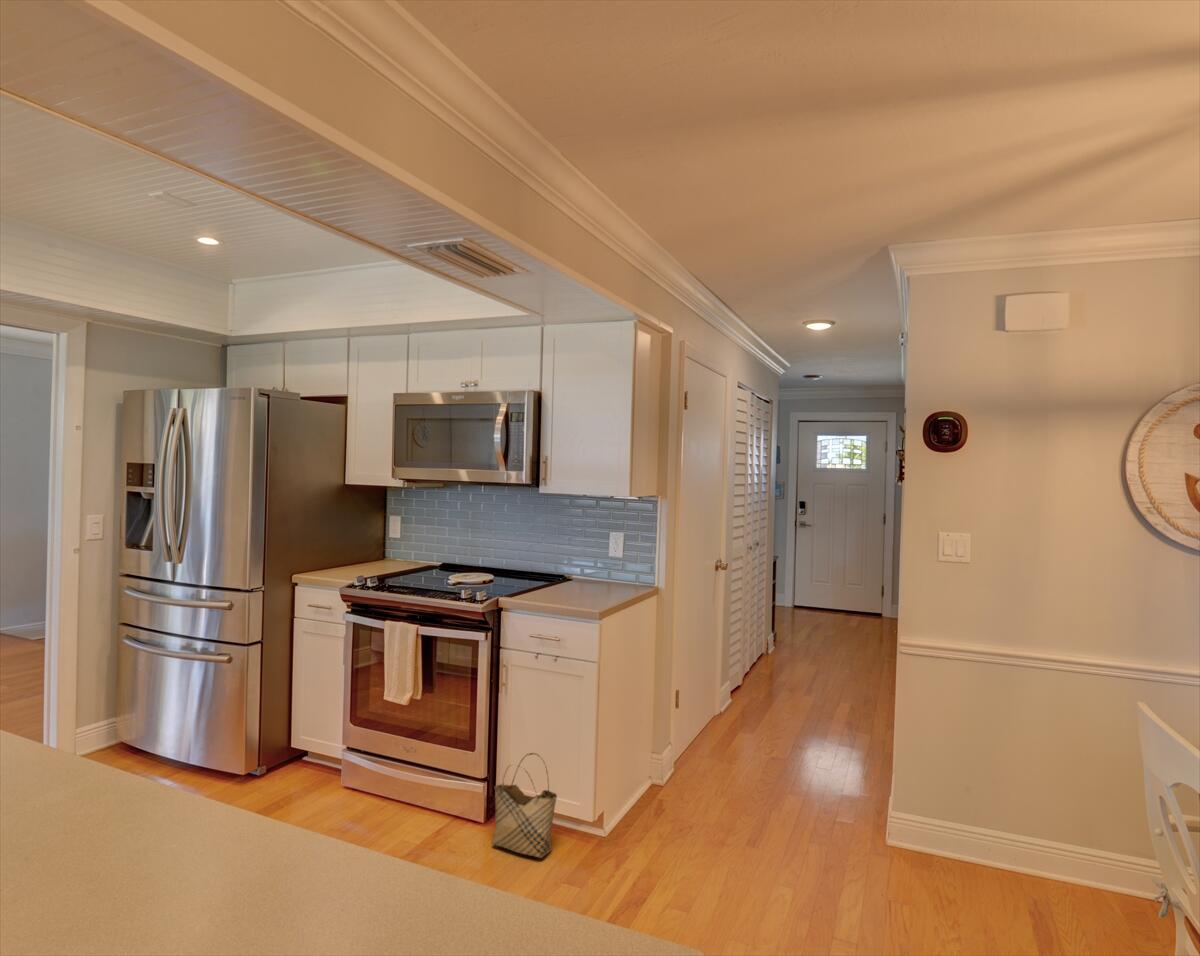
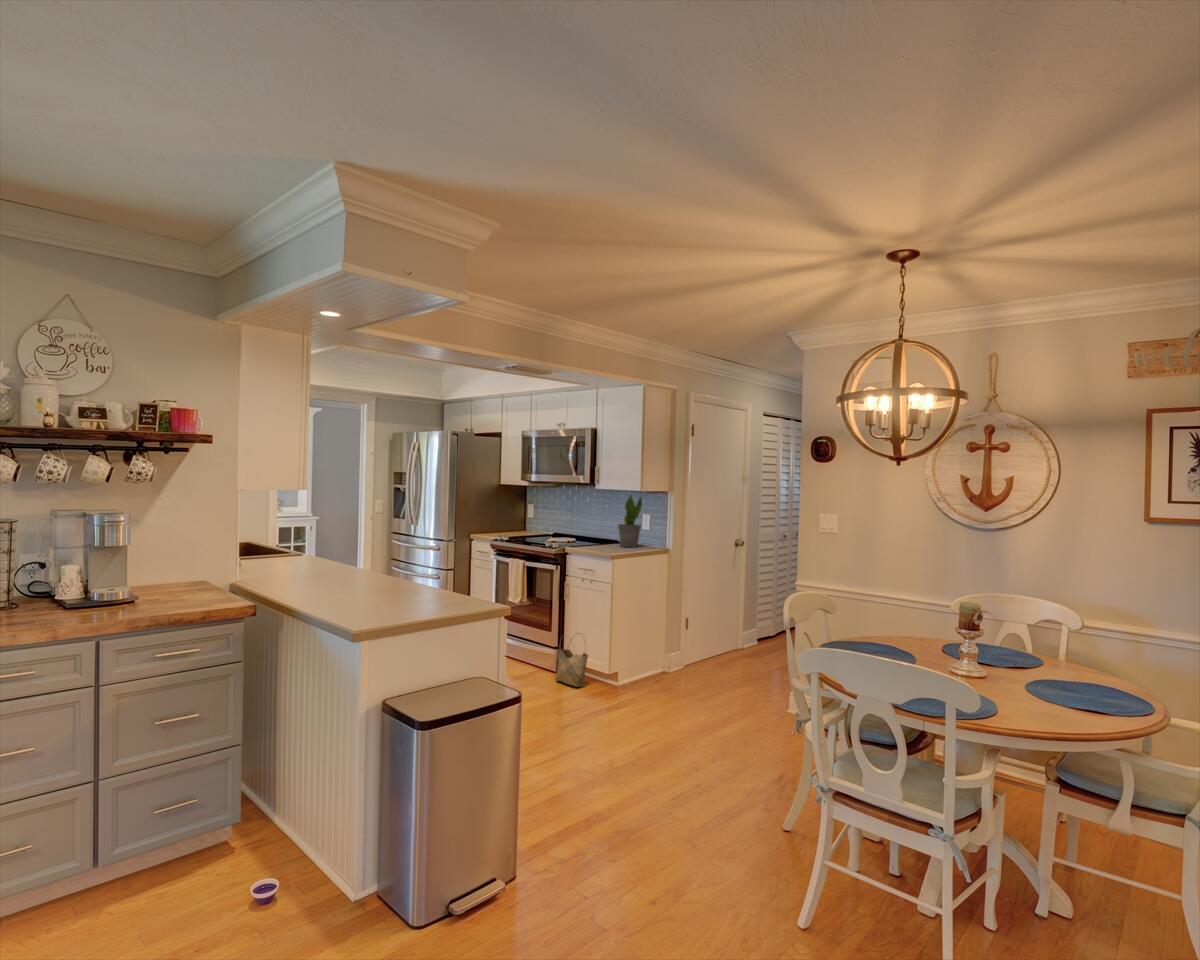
potted plant: none [580,501,621,591] -> present [618,495,642,547]

